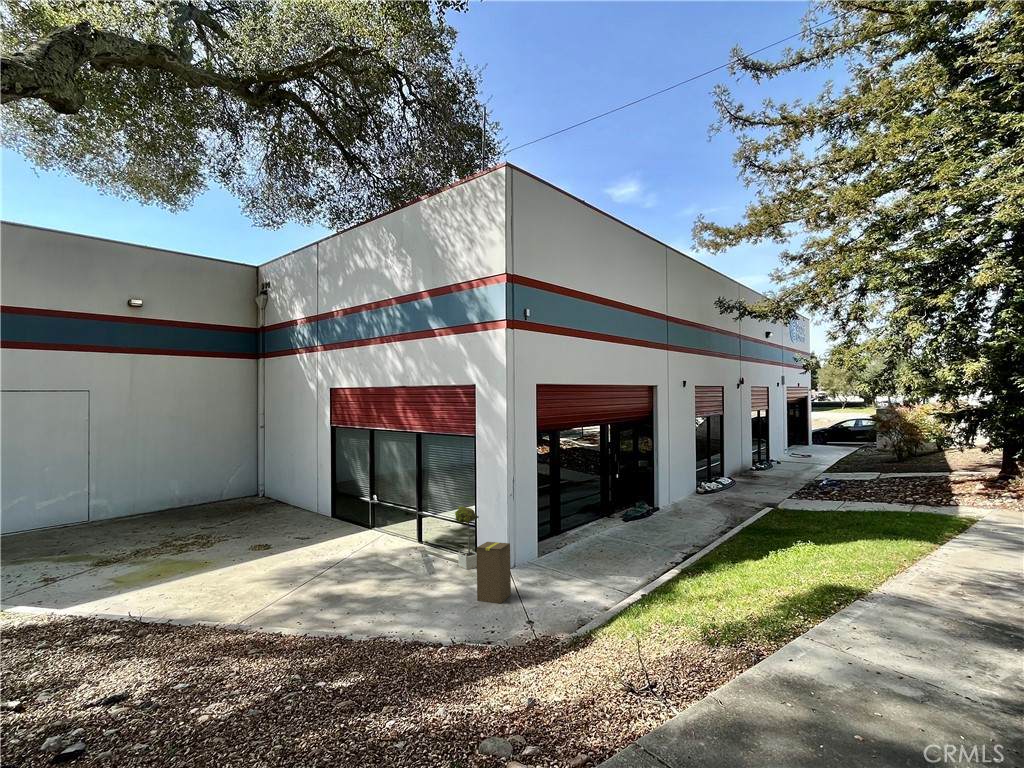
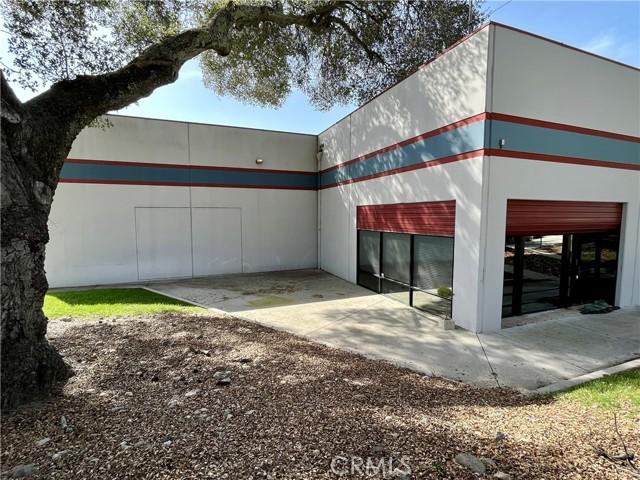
cardboard box: present [477,542,511,603] -> none [452,312,480,357]

